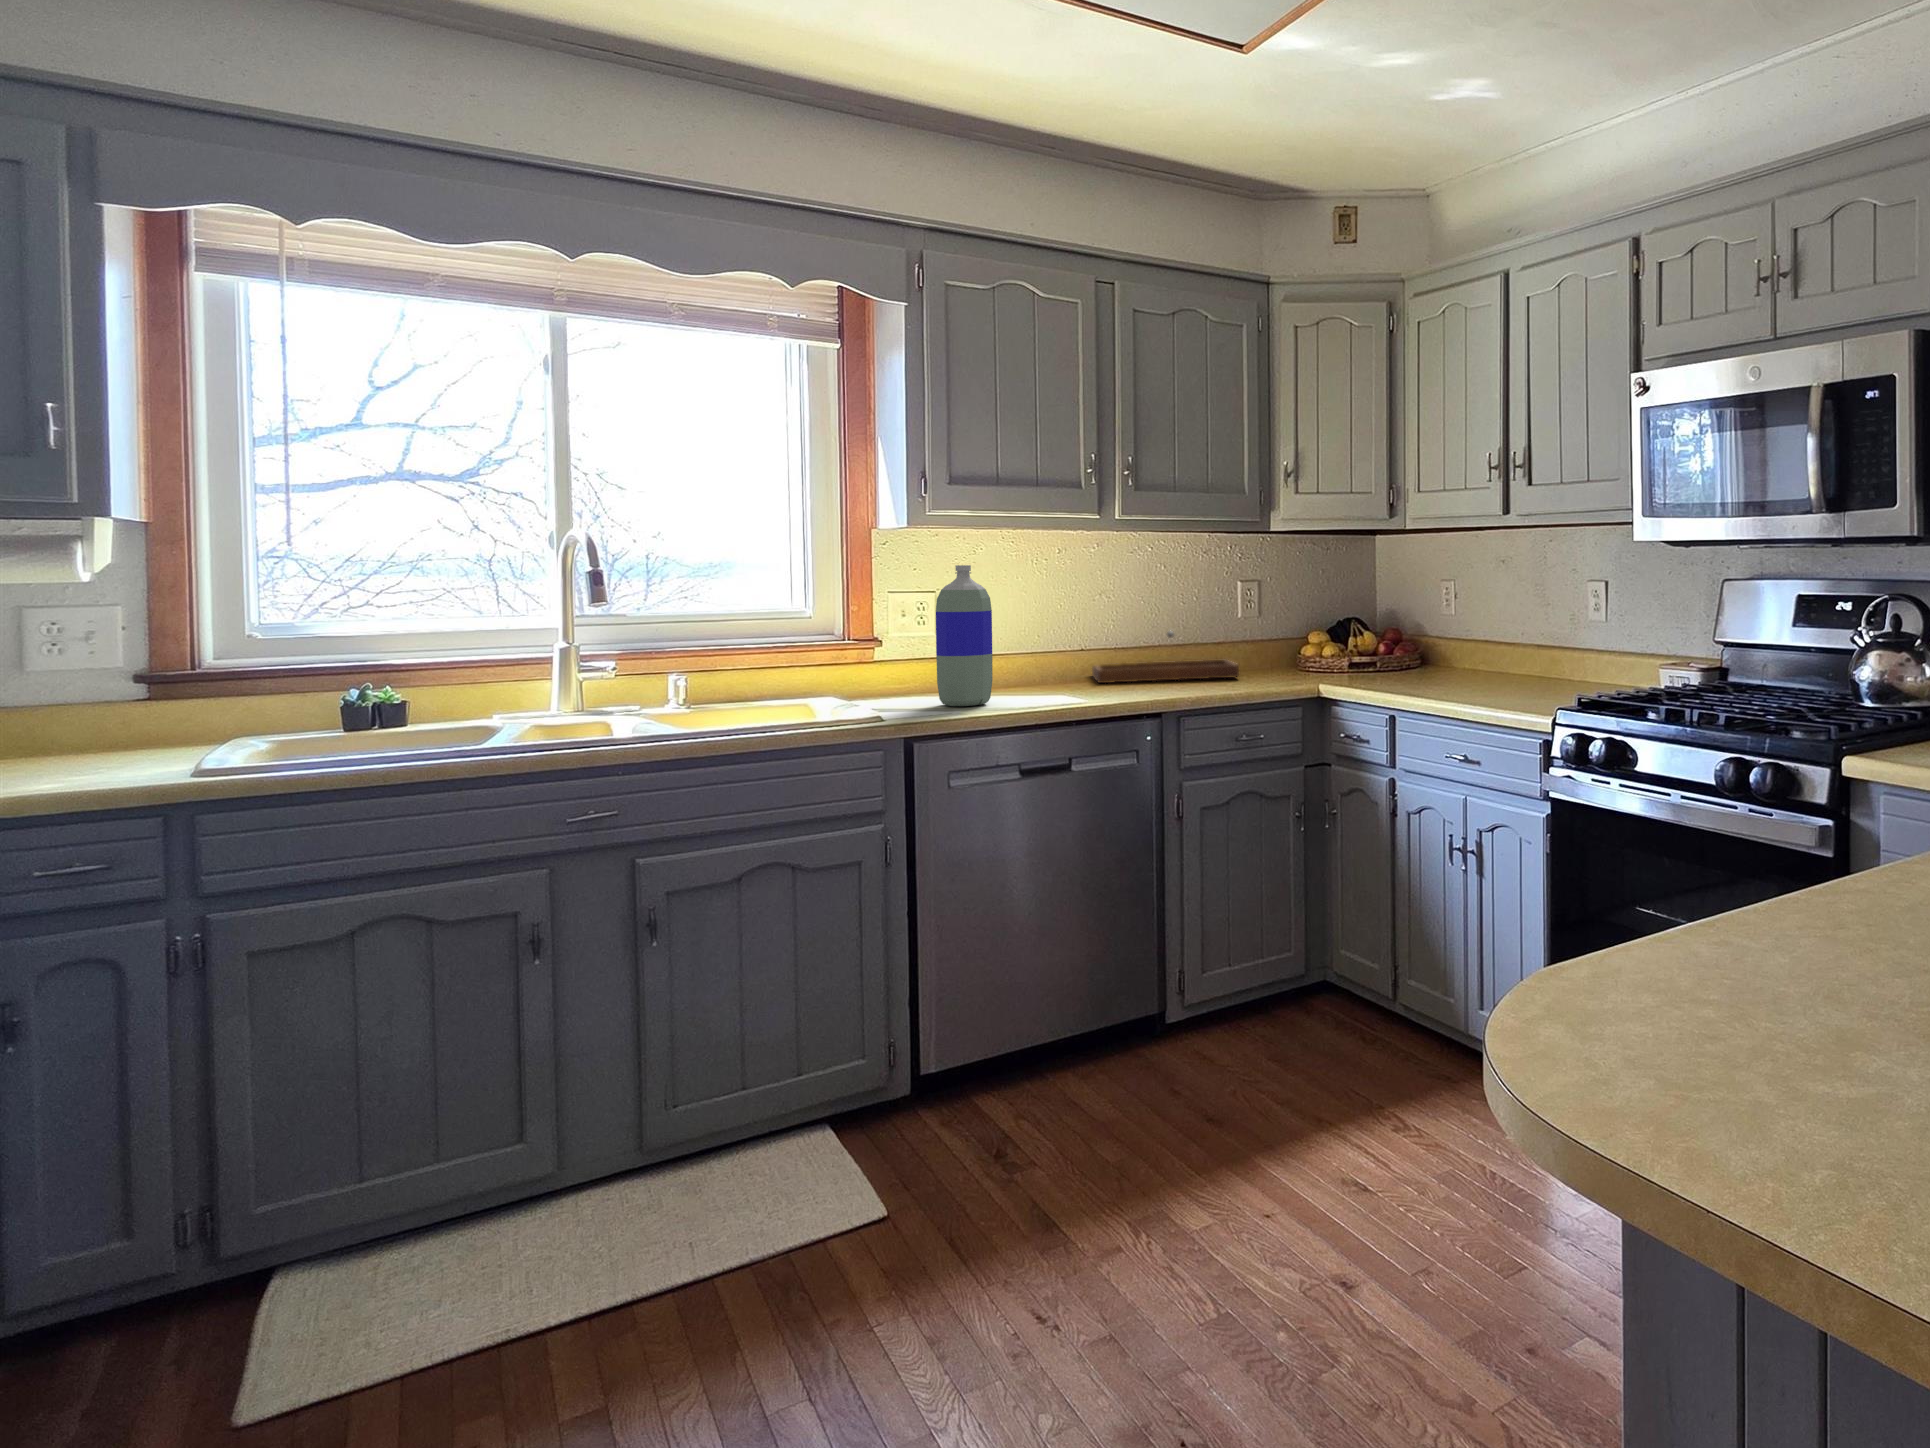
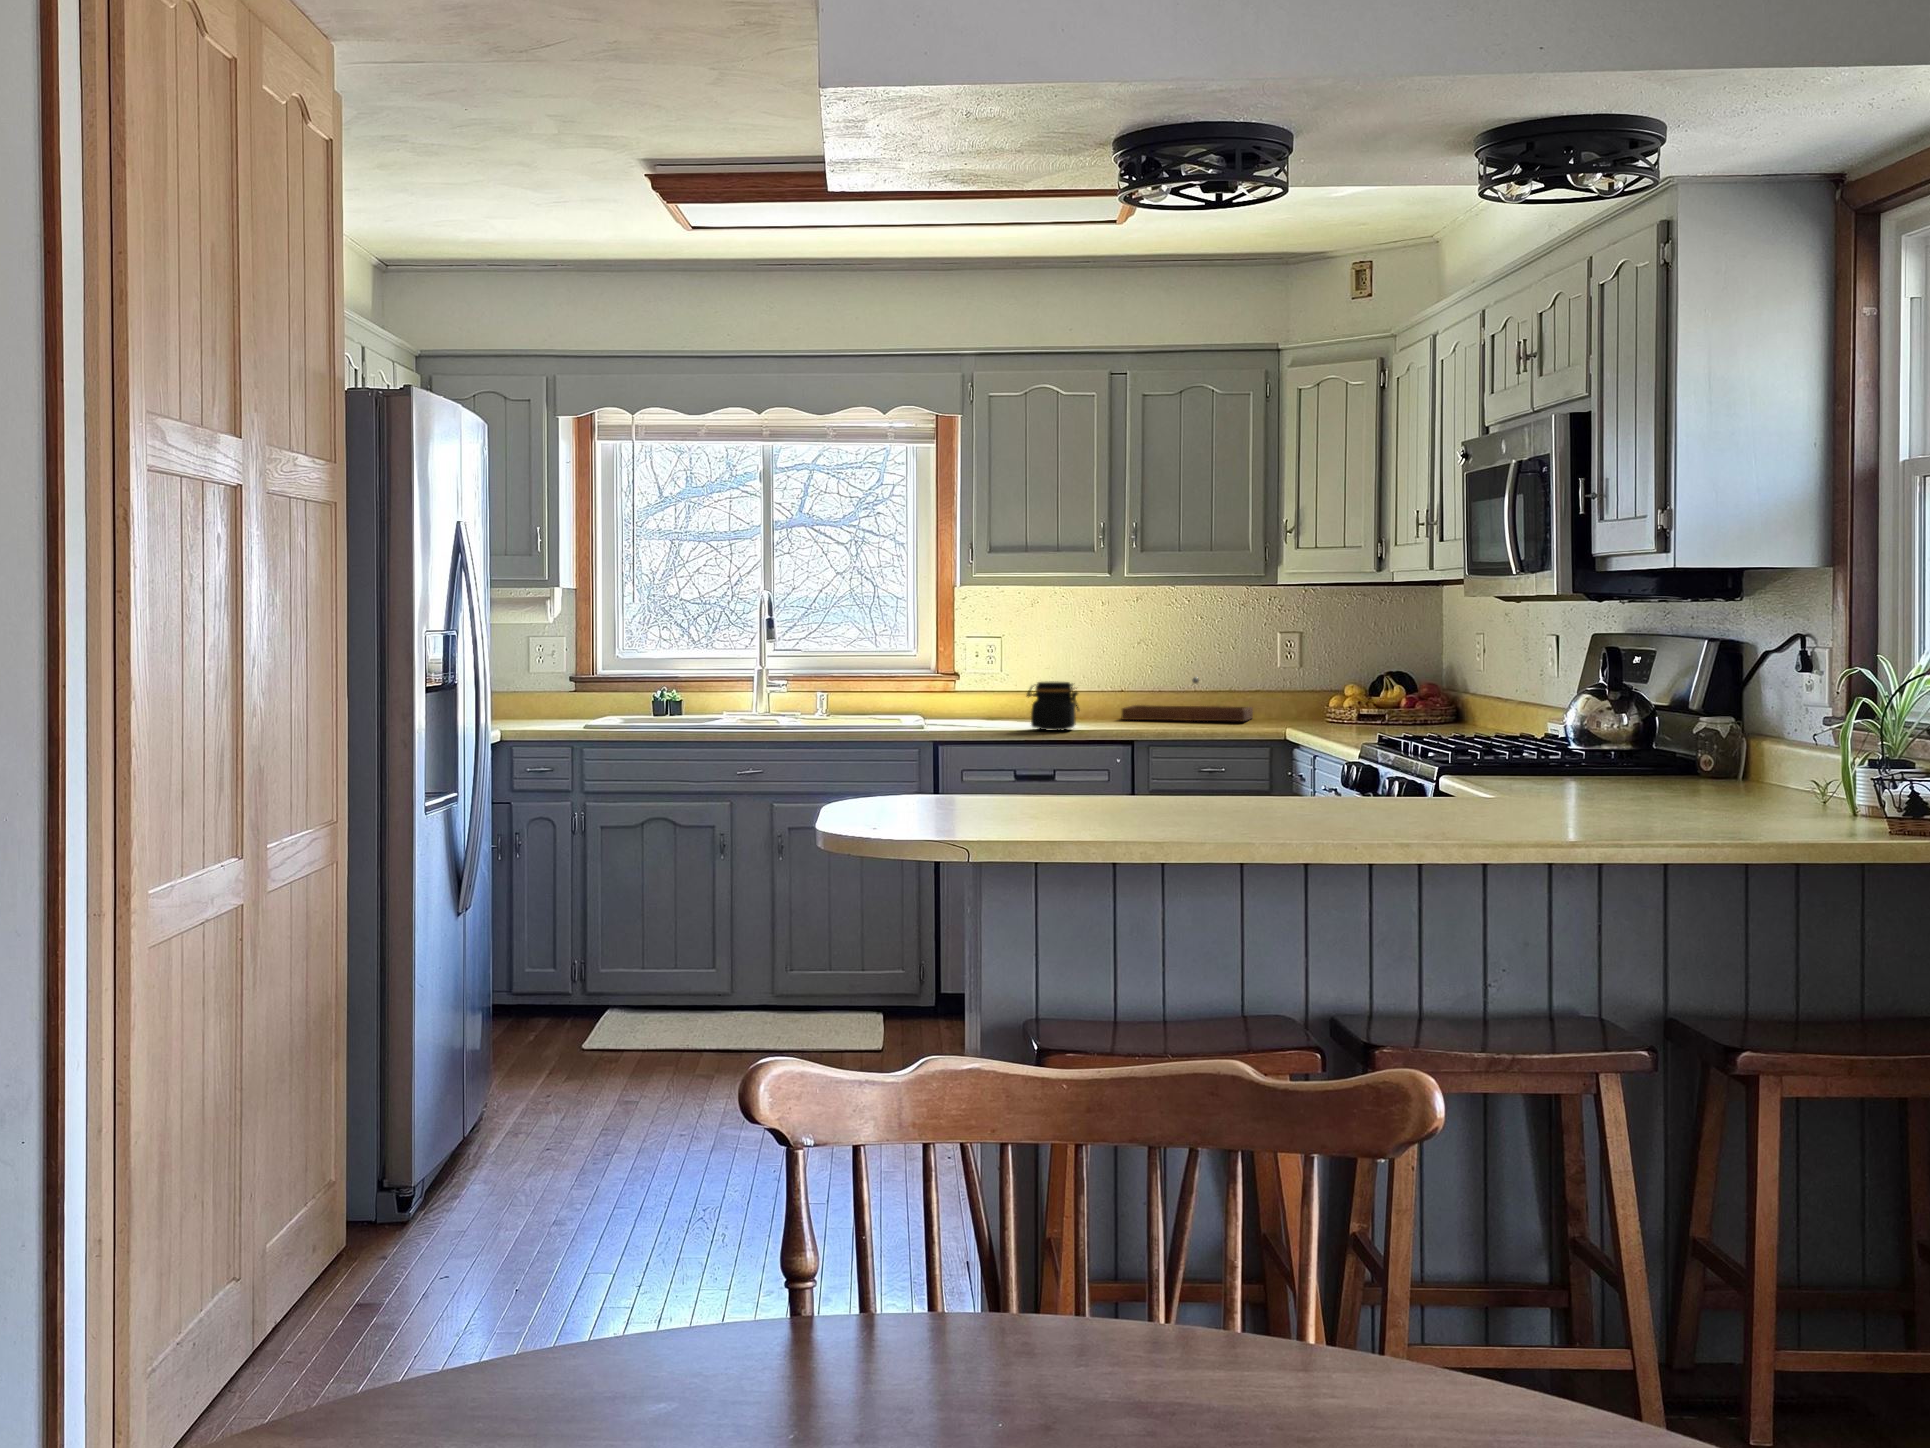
bottle: present [936,565,993,706] -> none [974,617,1013,726]
jar: none [1021,645,1092,707] -> present [1027,681,1079,731]

